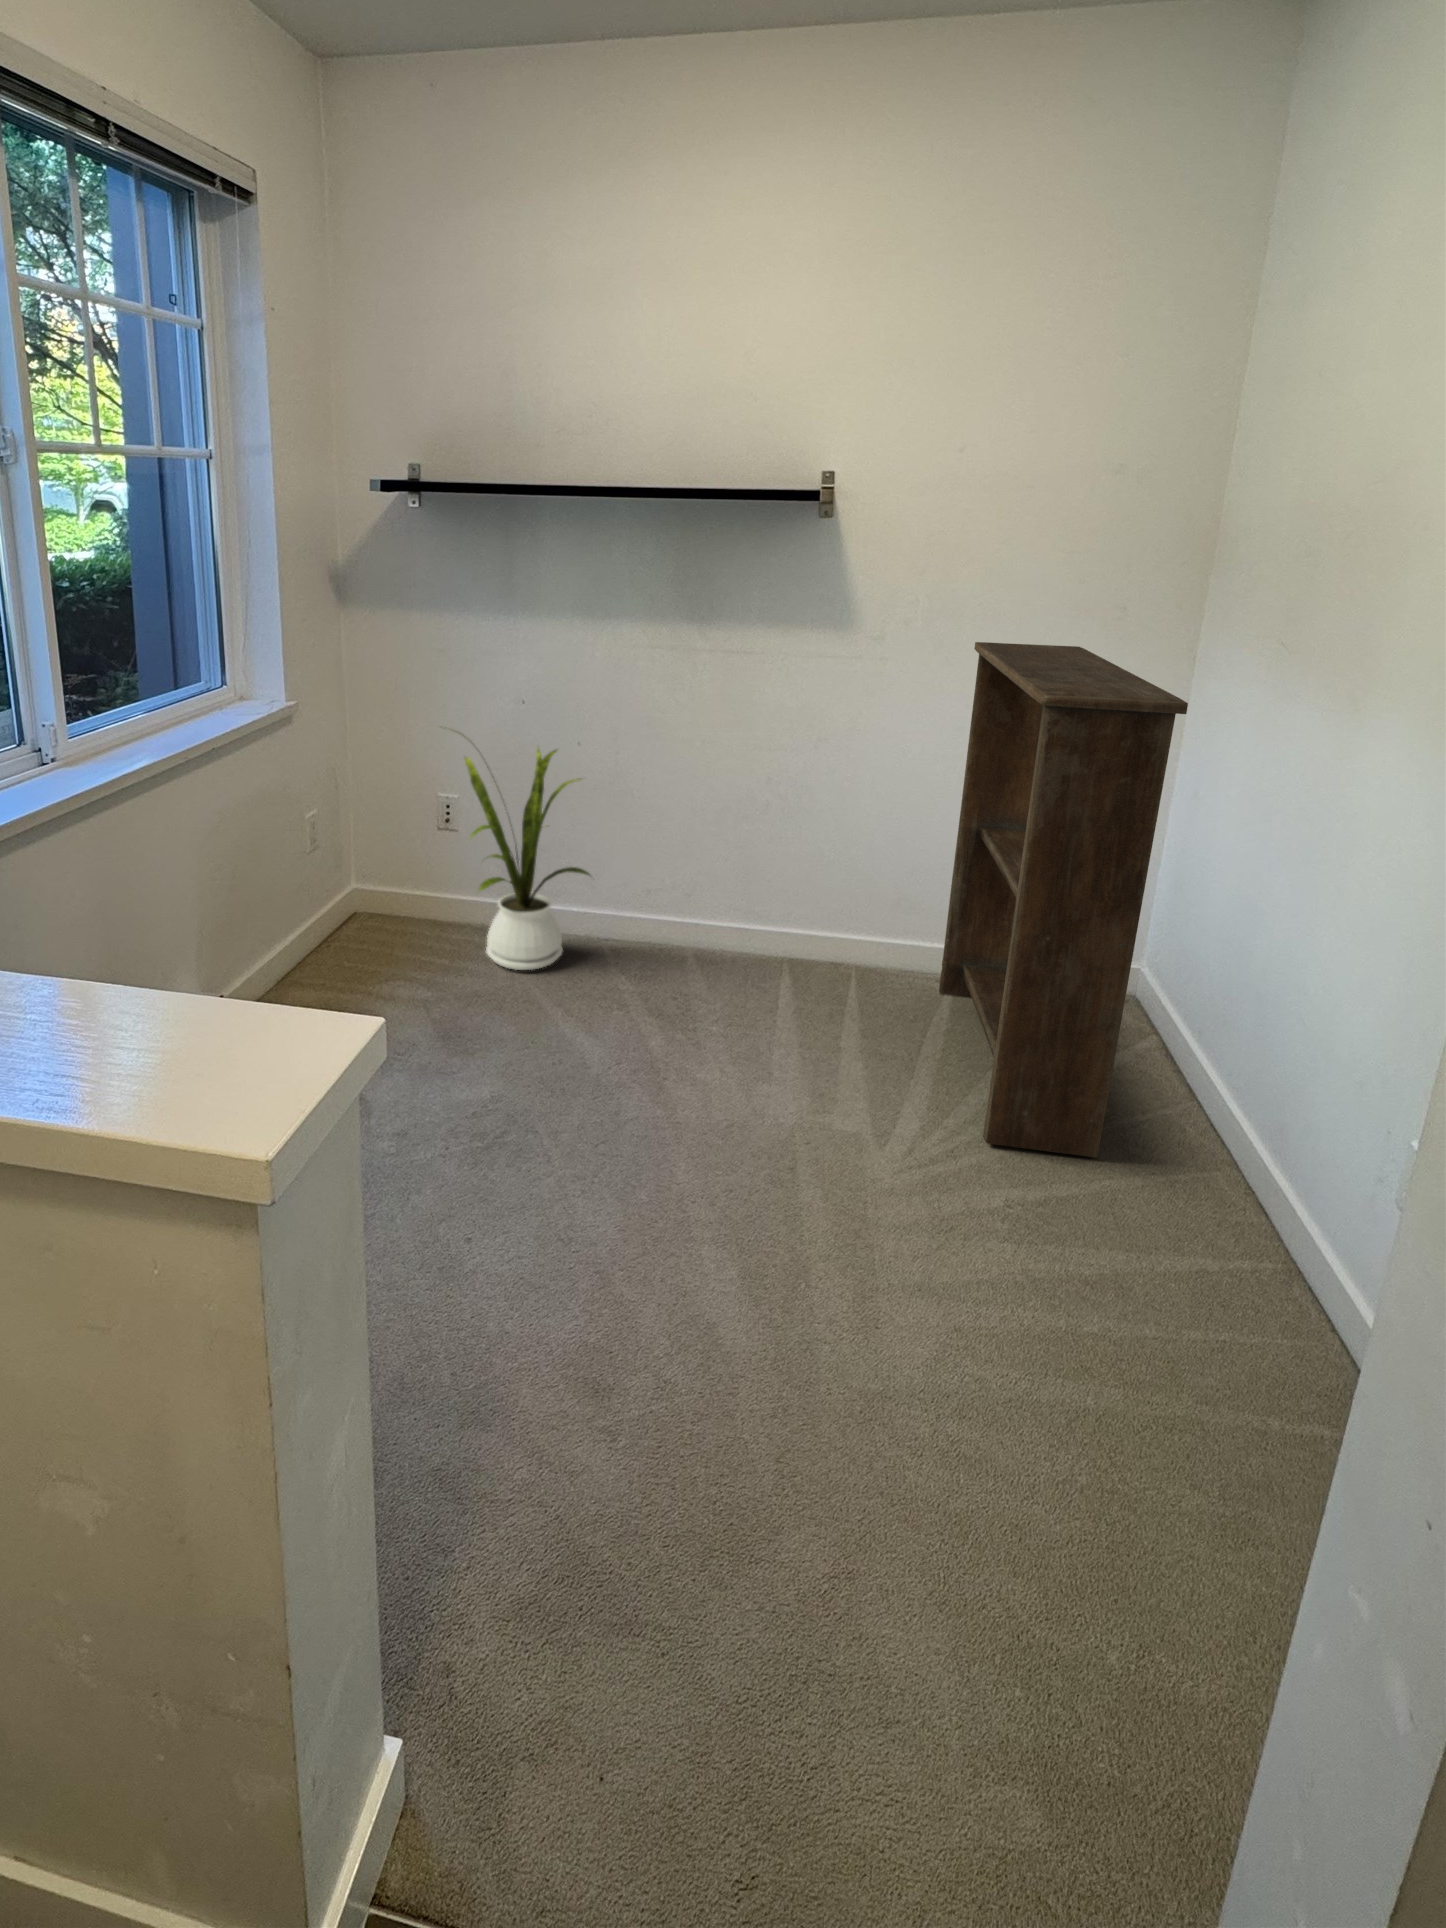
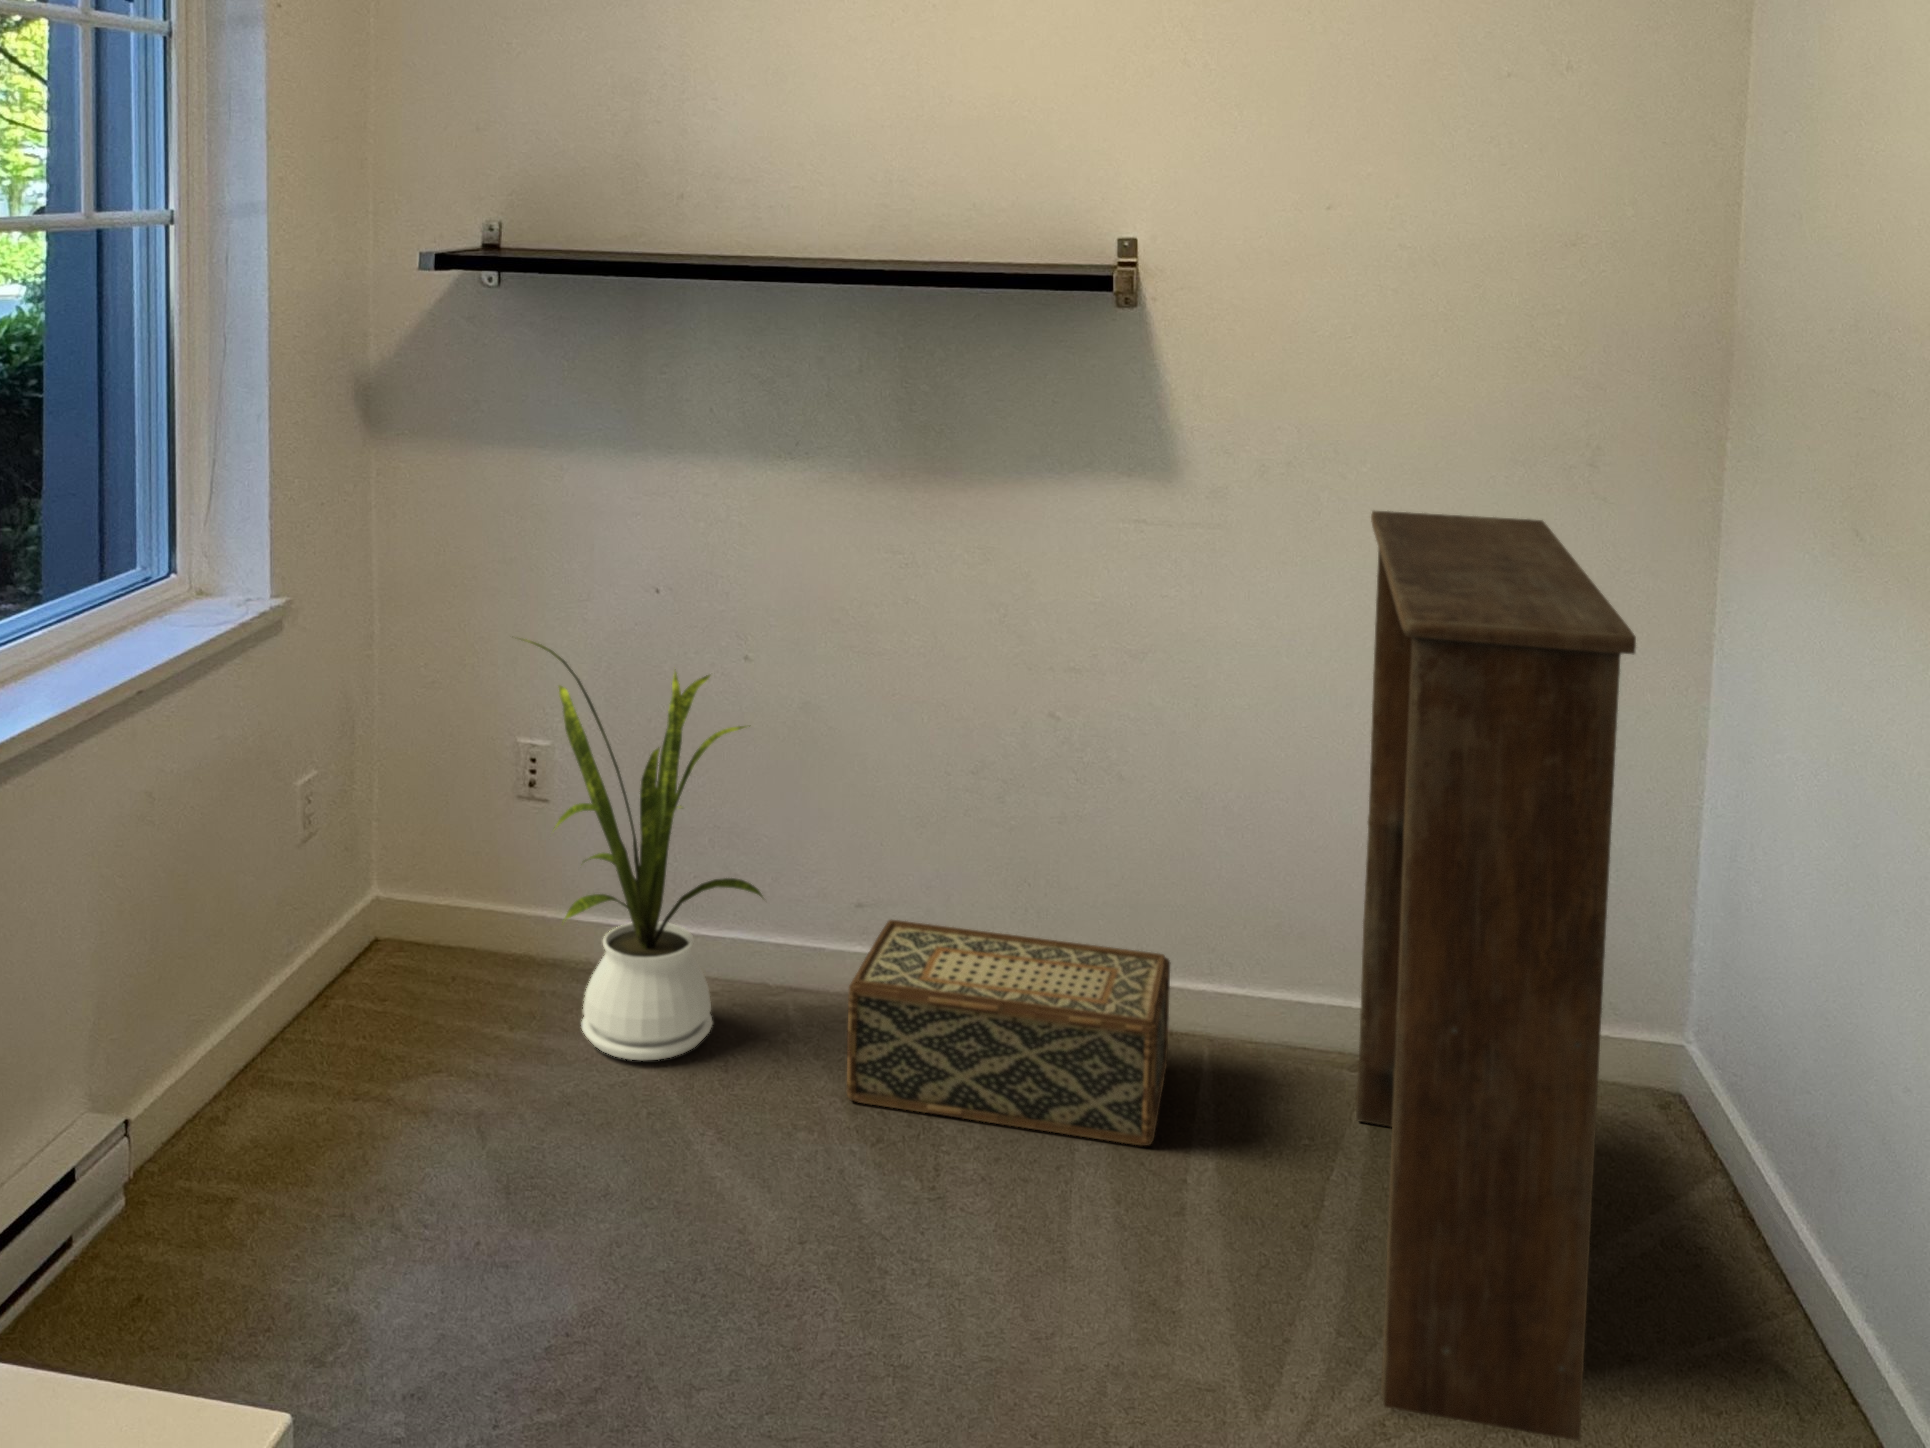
woven basket: none [647,889,834,1009] -> present [847,920,1170,1146]

